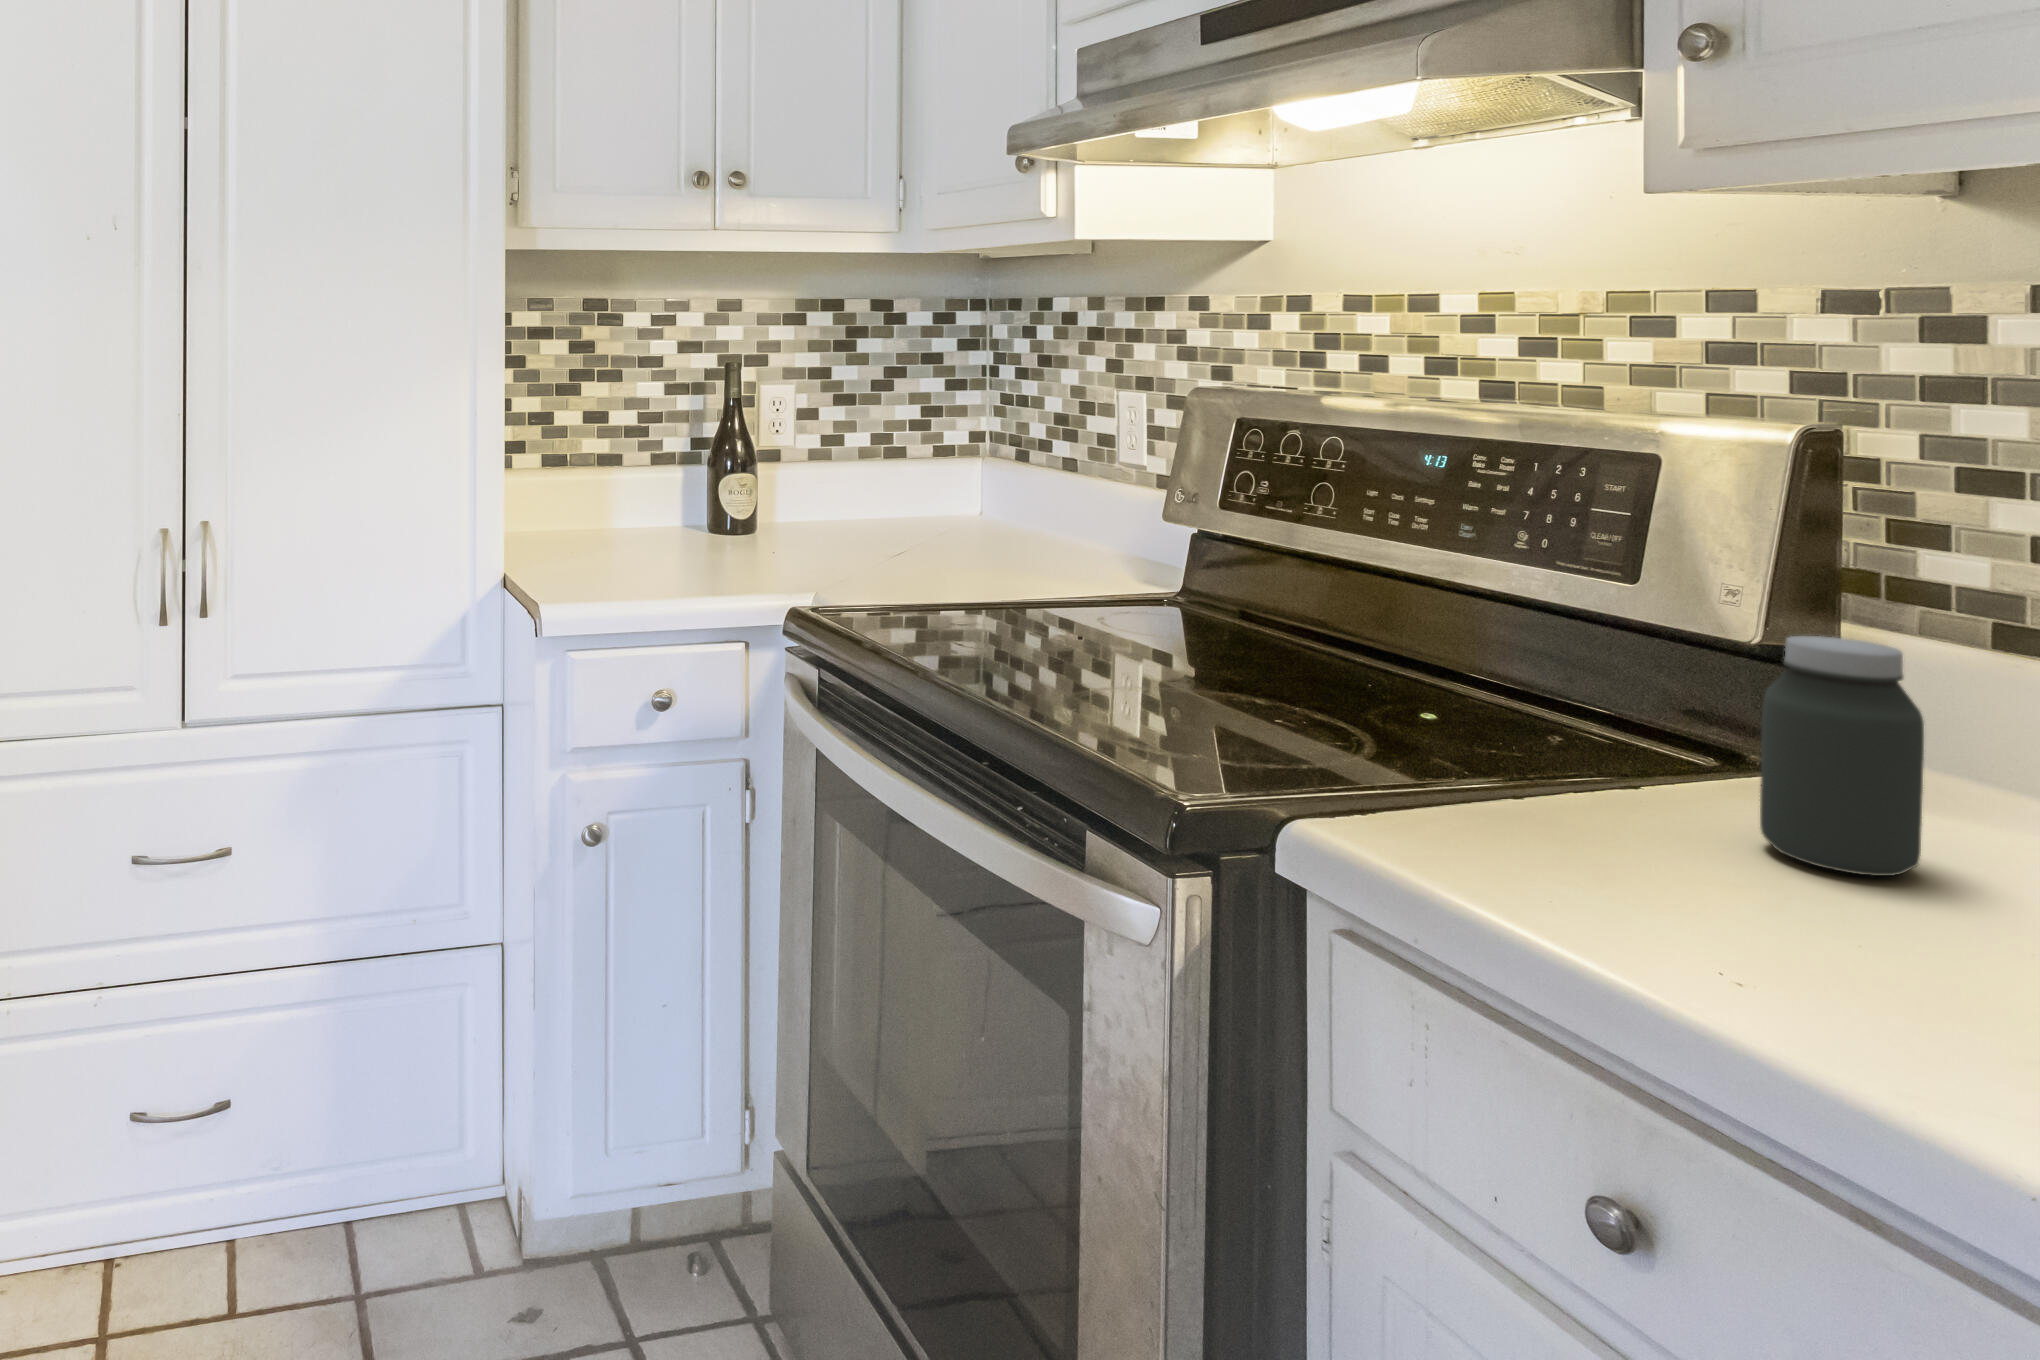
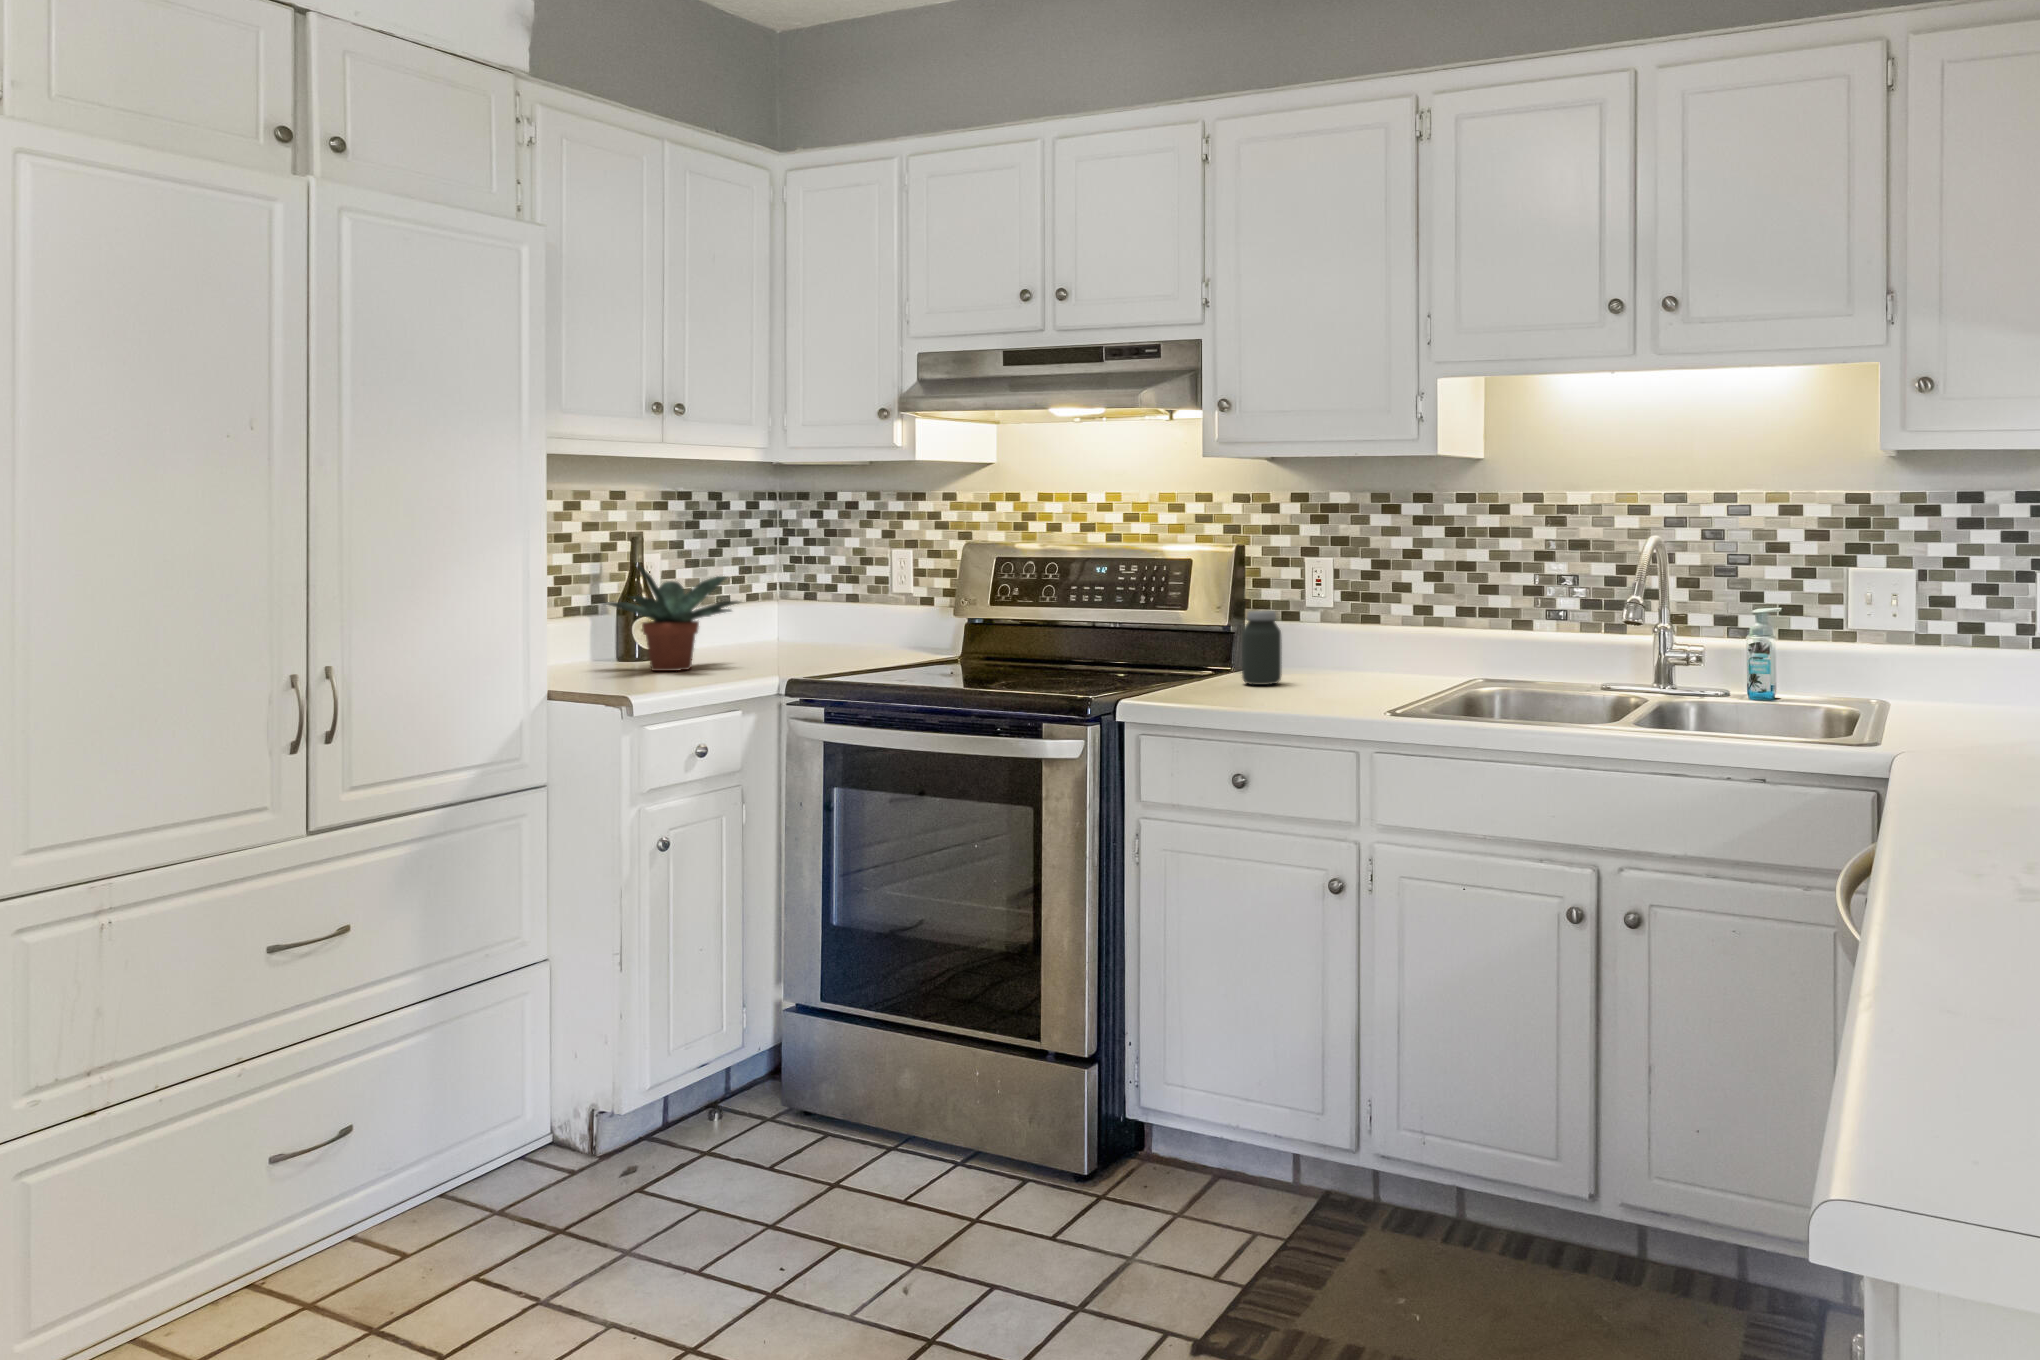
potted plant: none [642,400,826,562] -> present [604,564,739,671]

